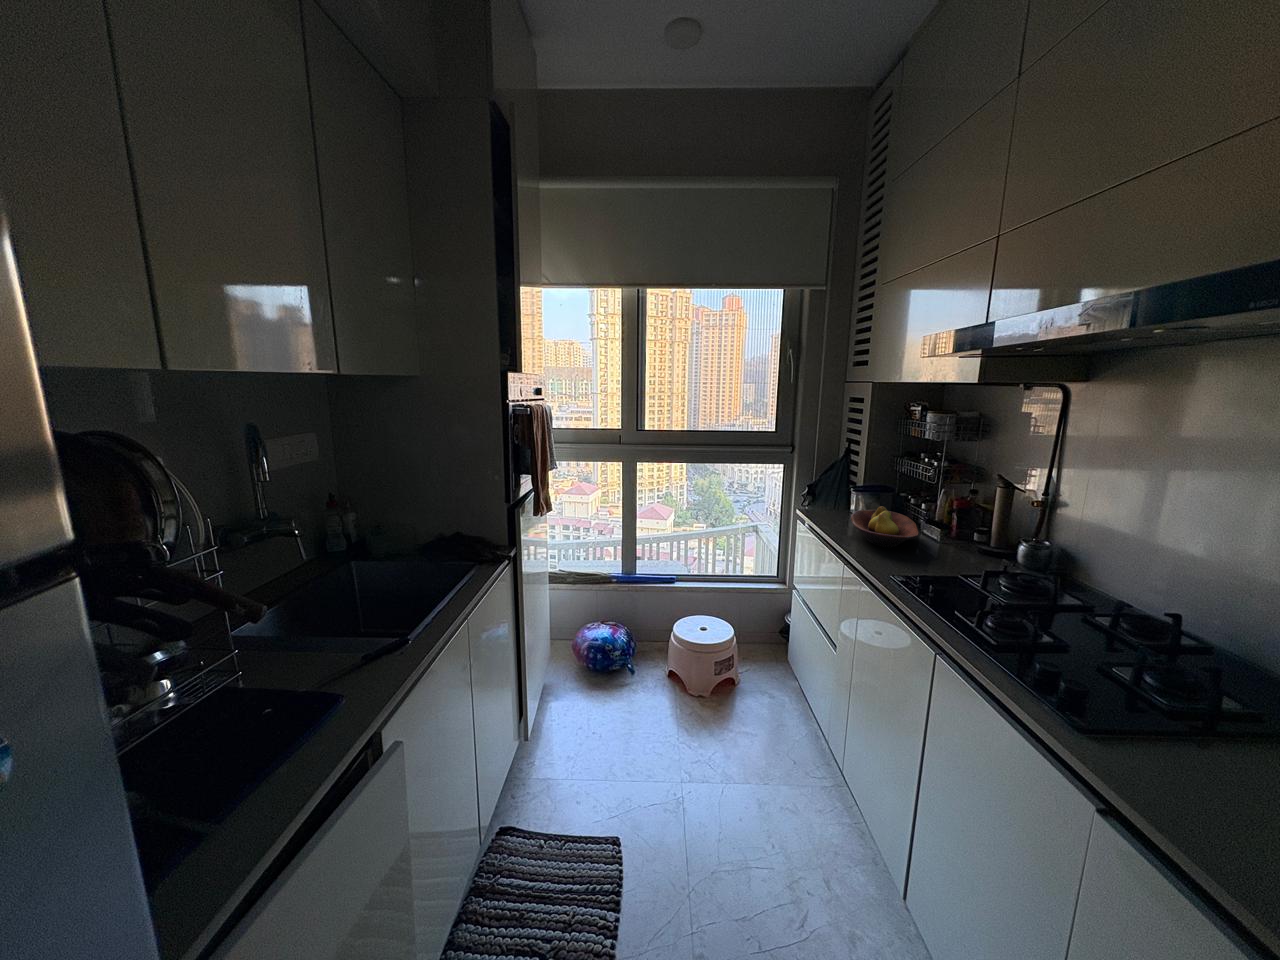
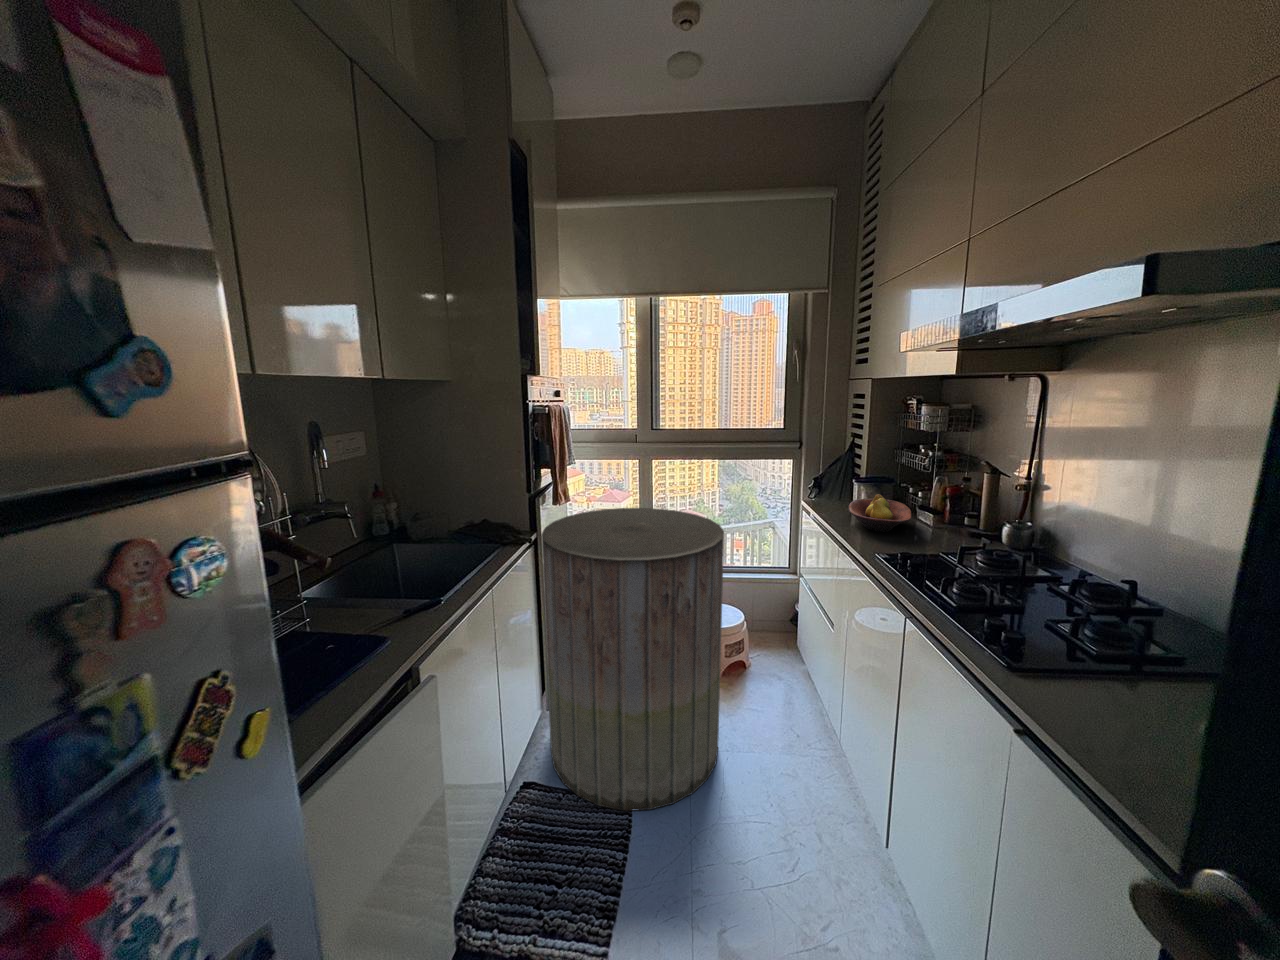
trash can: none [523,518,725,859] -> present [541,508,724,811]

